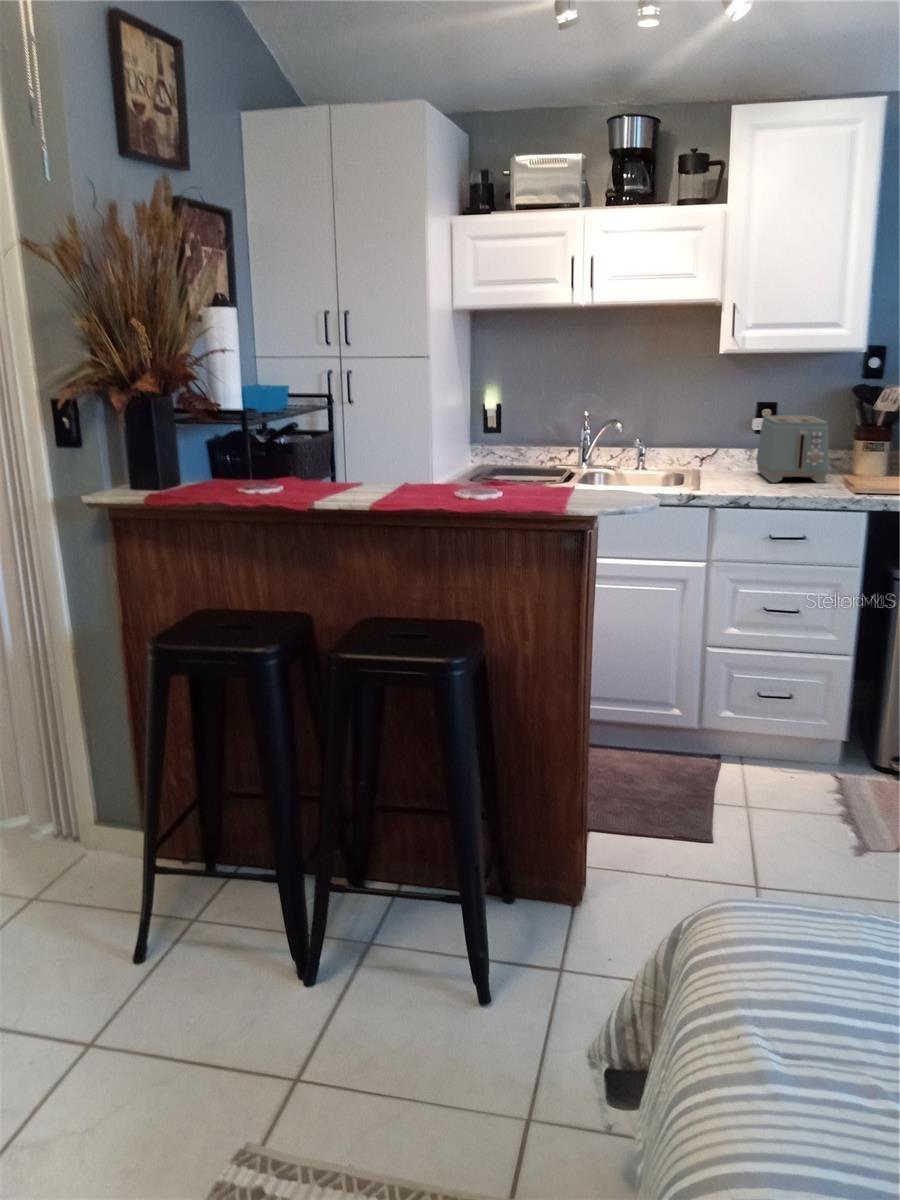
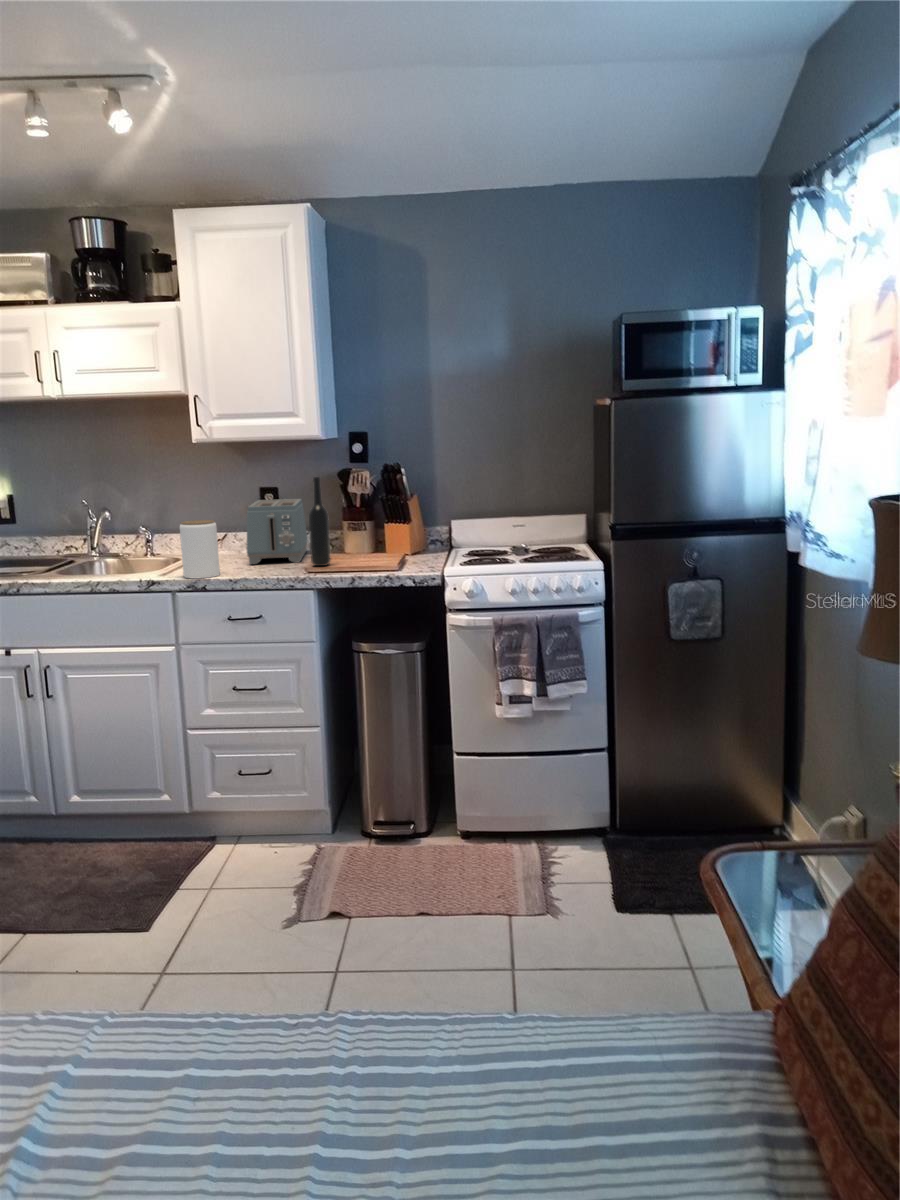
bottle: none [850,392,877,488] -> present [309,477,331,566]
jar: none [719,434,761,494] -> present [180,520,220,579]

